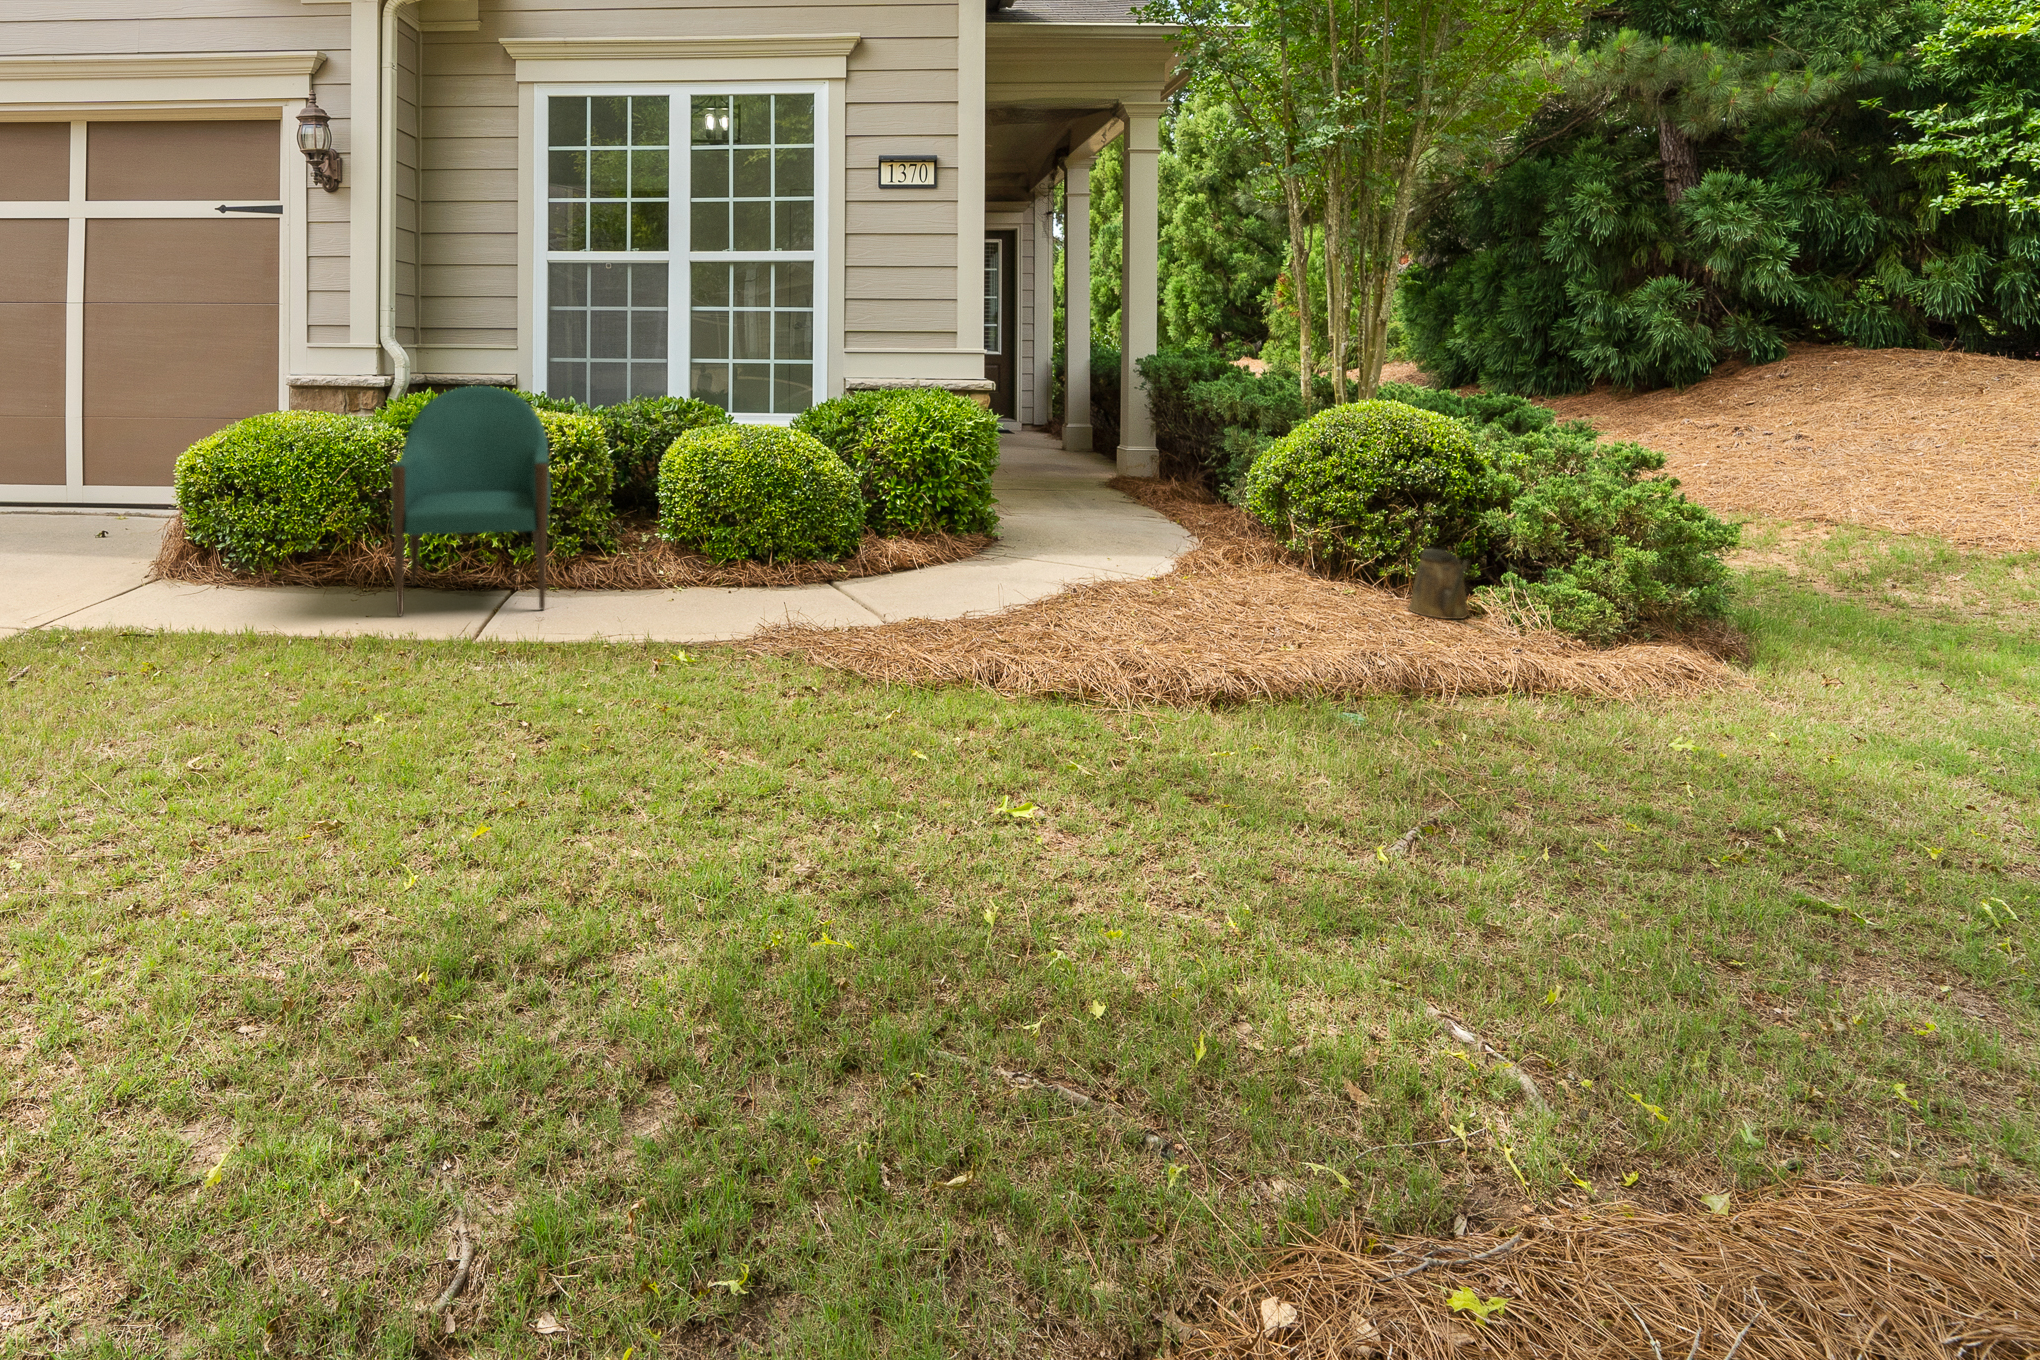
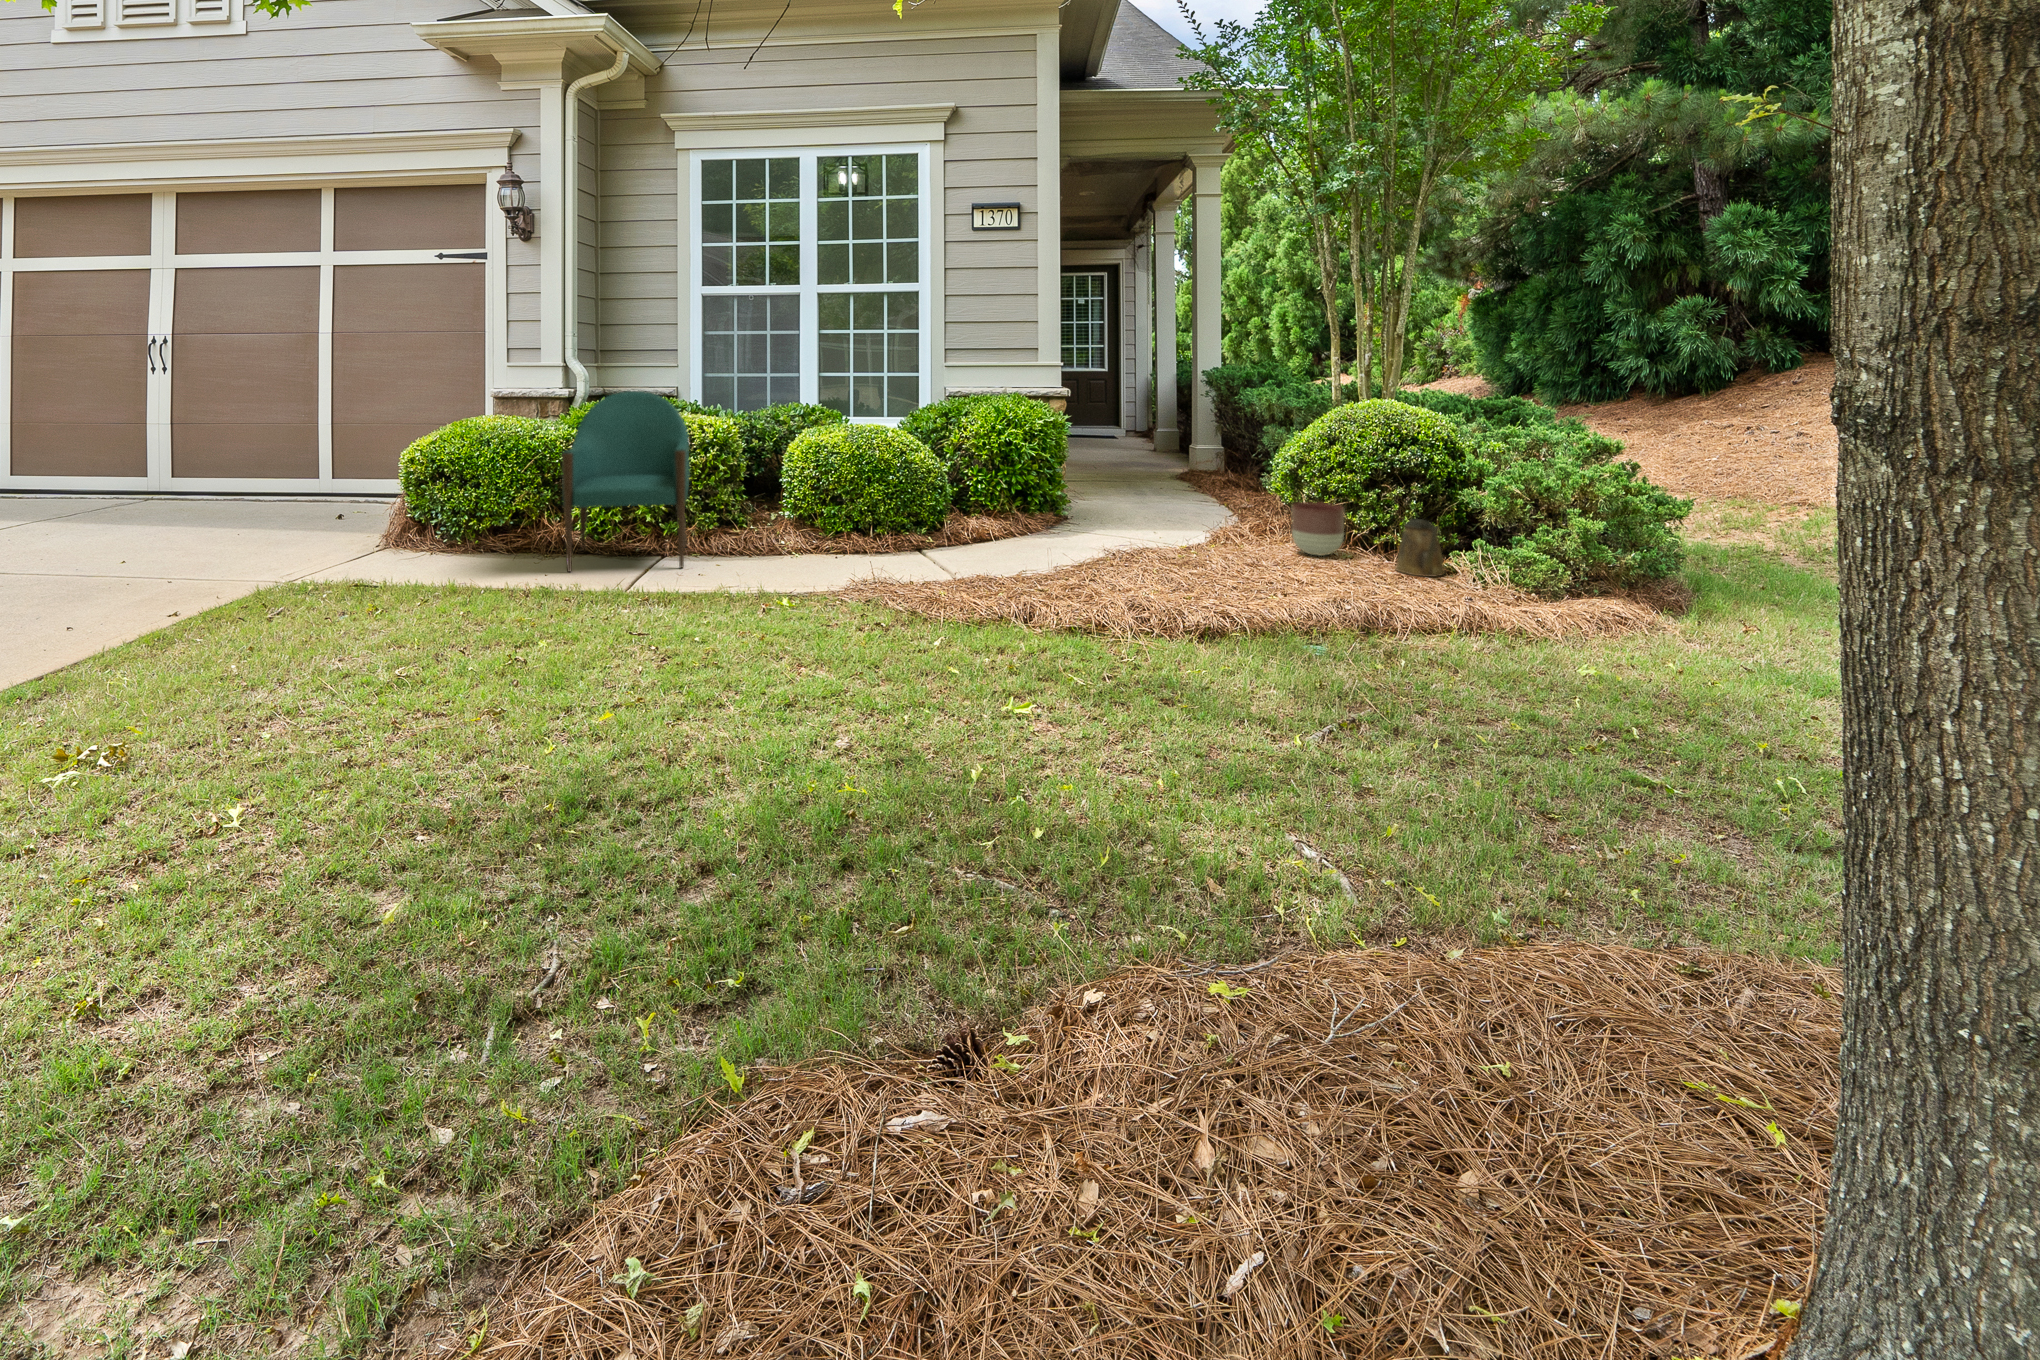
planter: none [1281,525,1345,591] -> present [1292,502,1344,556]

